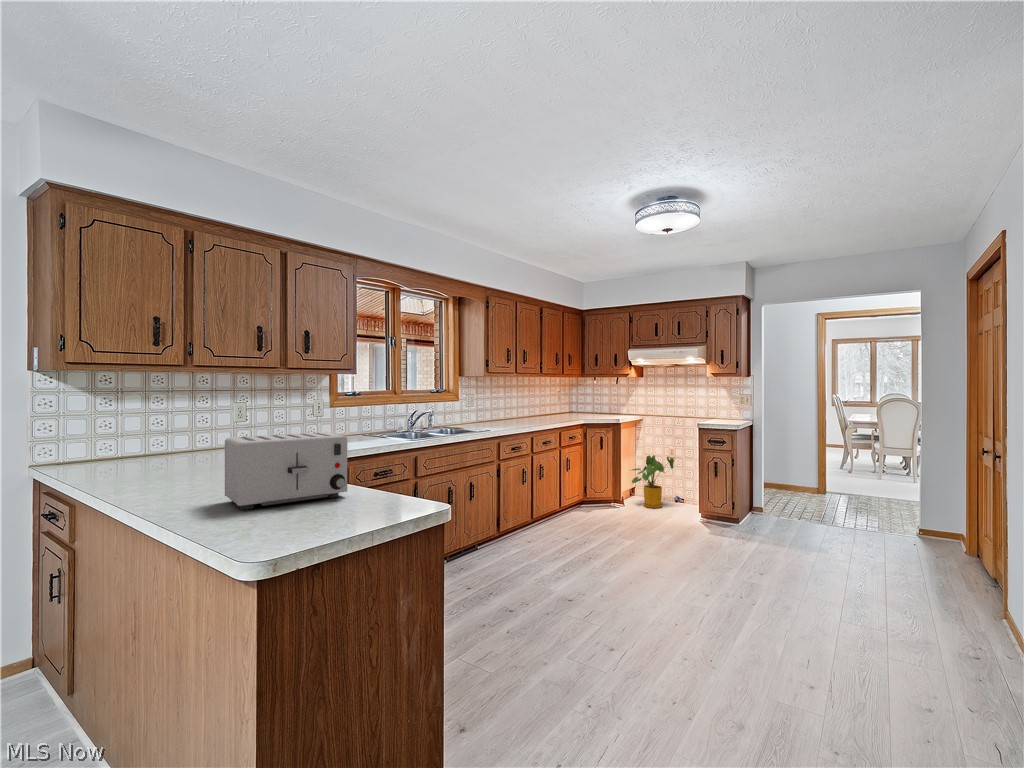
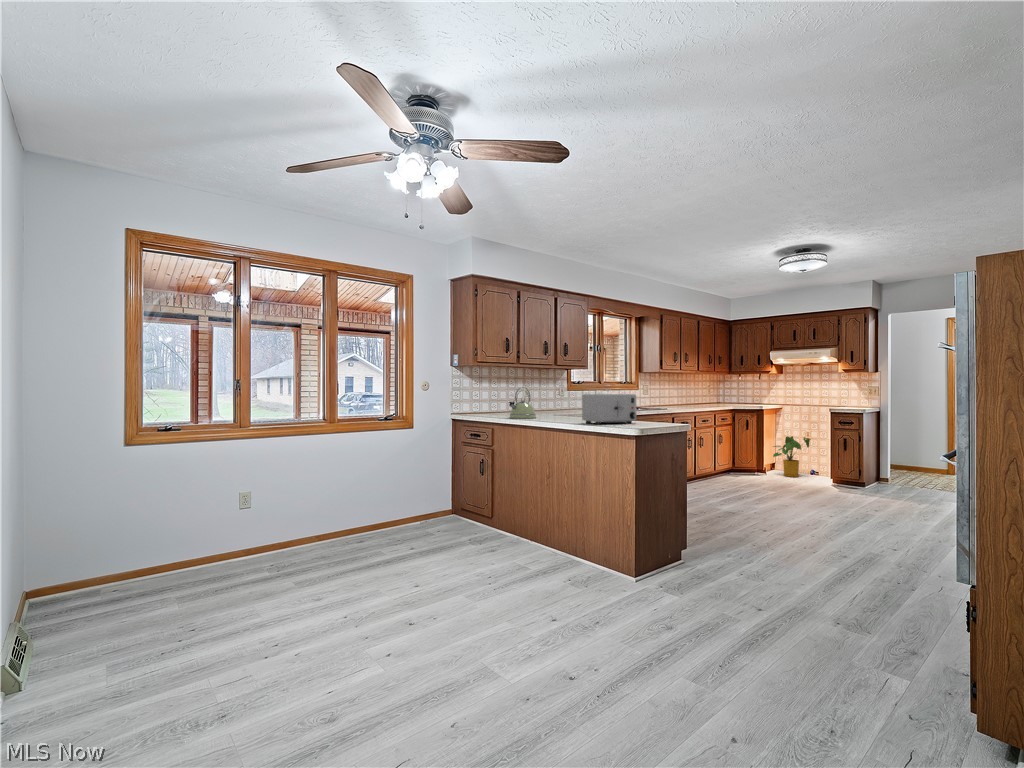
kettle: none [126,414,197,478] -> present [509,387,536,419]

